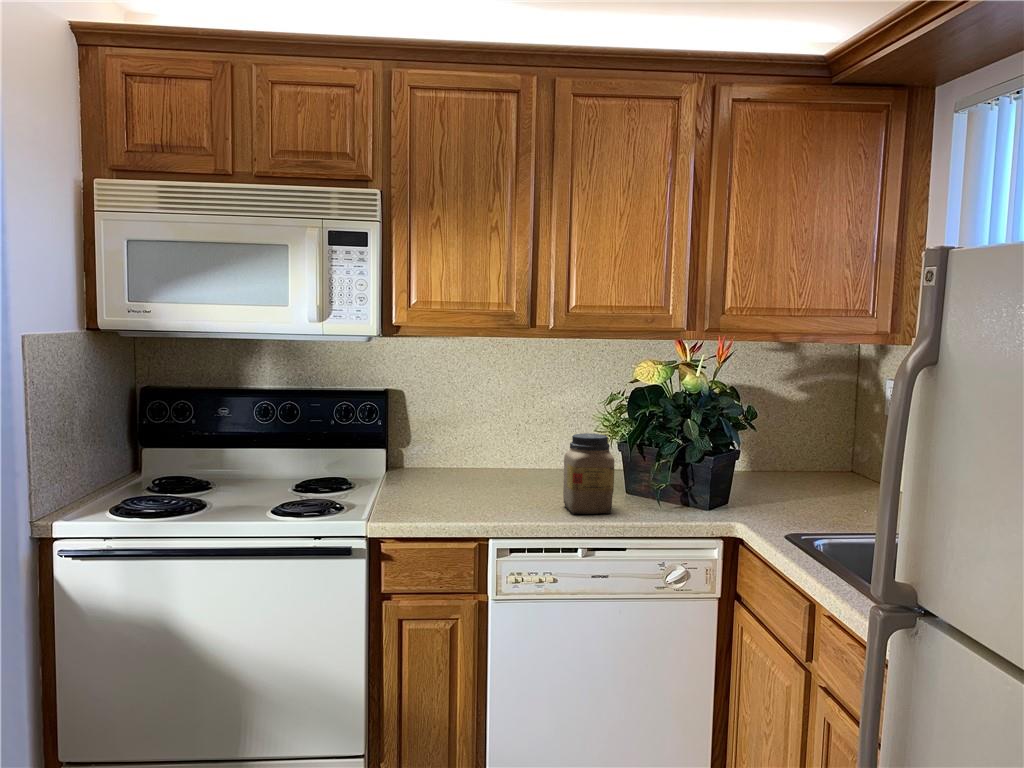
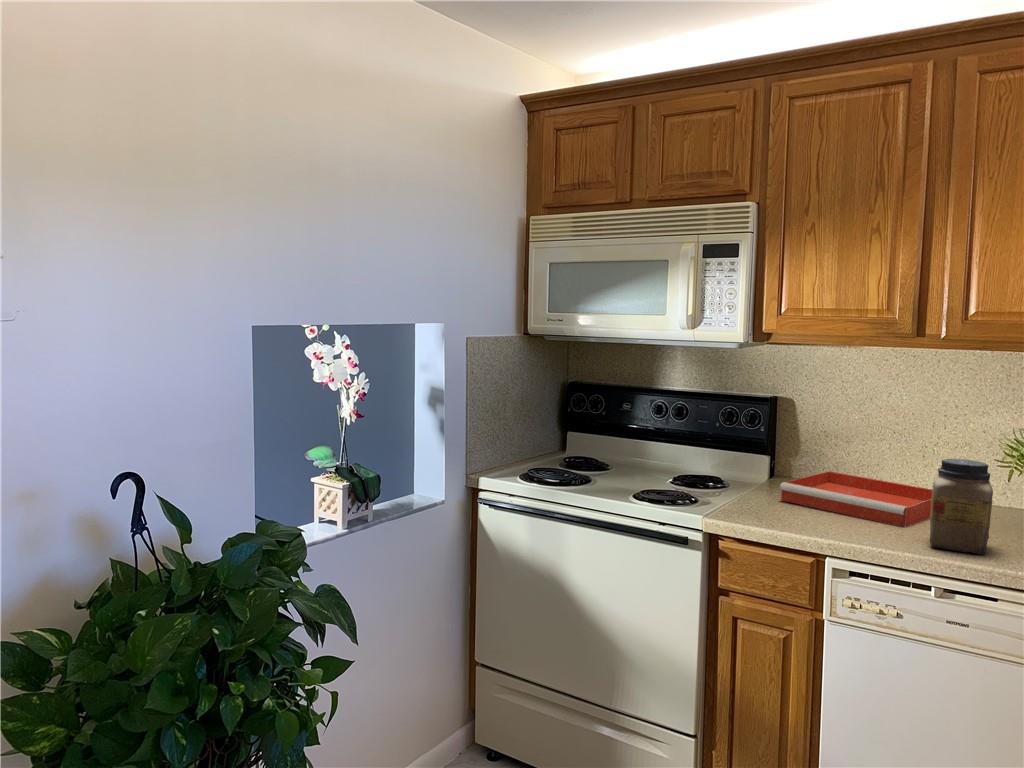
tray: none [415,457,549,500] -> present [780,471,932,527]

